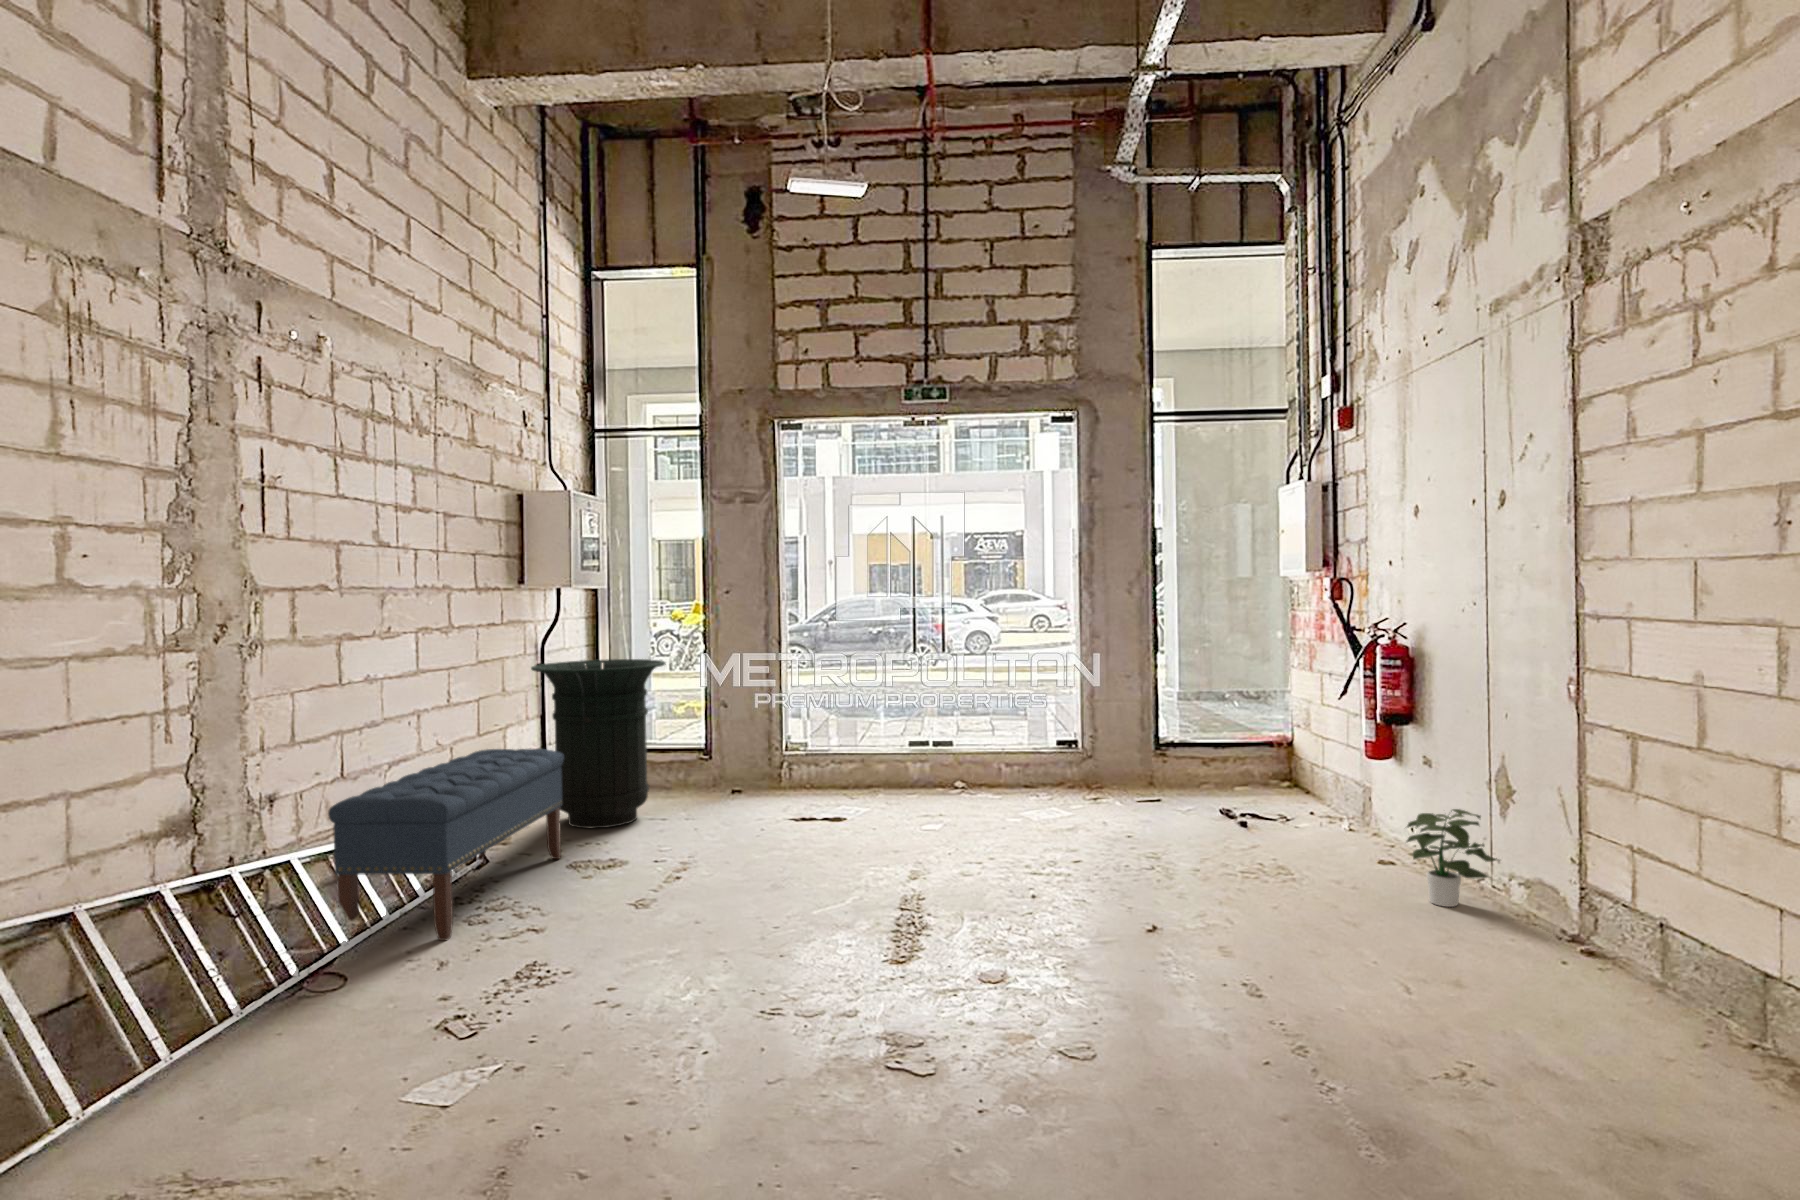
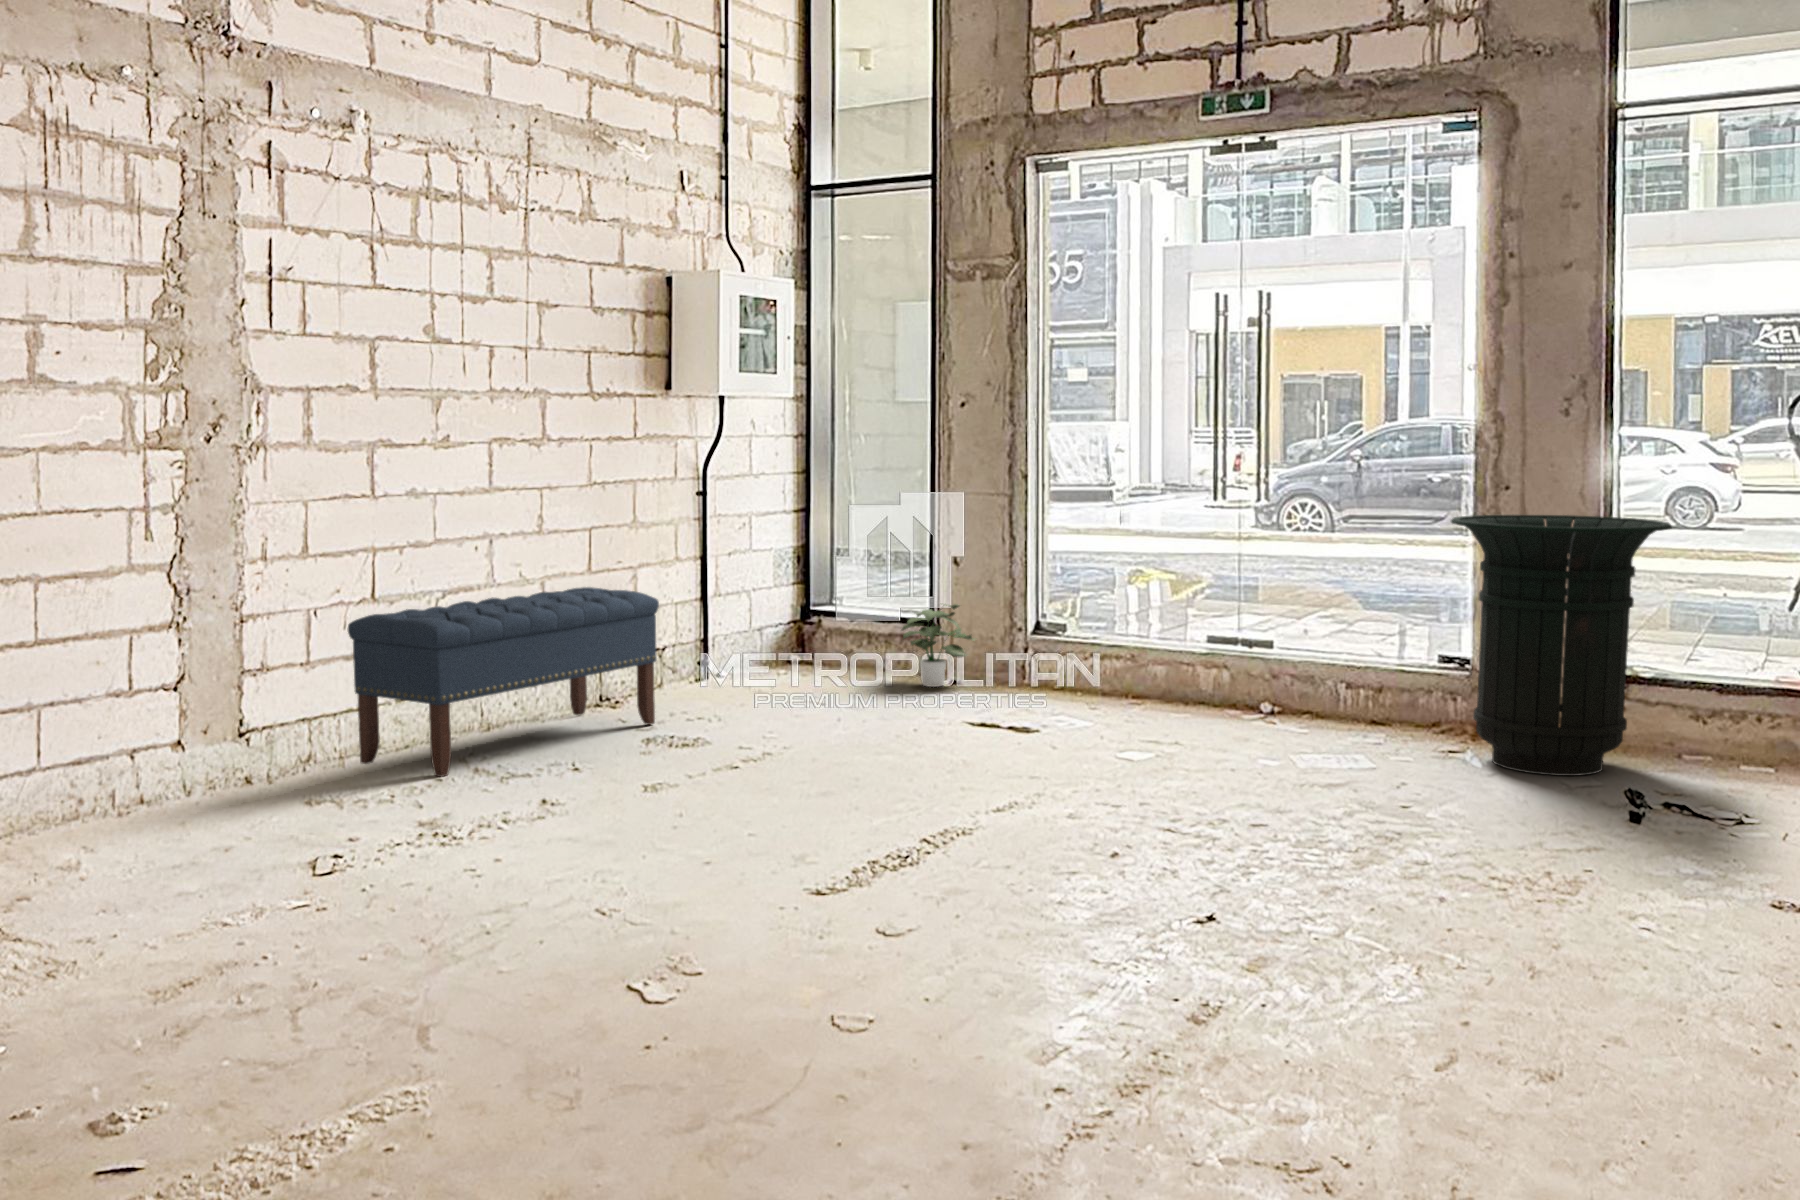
trash can: present [531,659,666,829] -> present [1451,515,1672,776]
potted plant: present [1407,809,1497,907] -> present [902,604,975,687]

